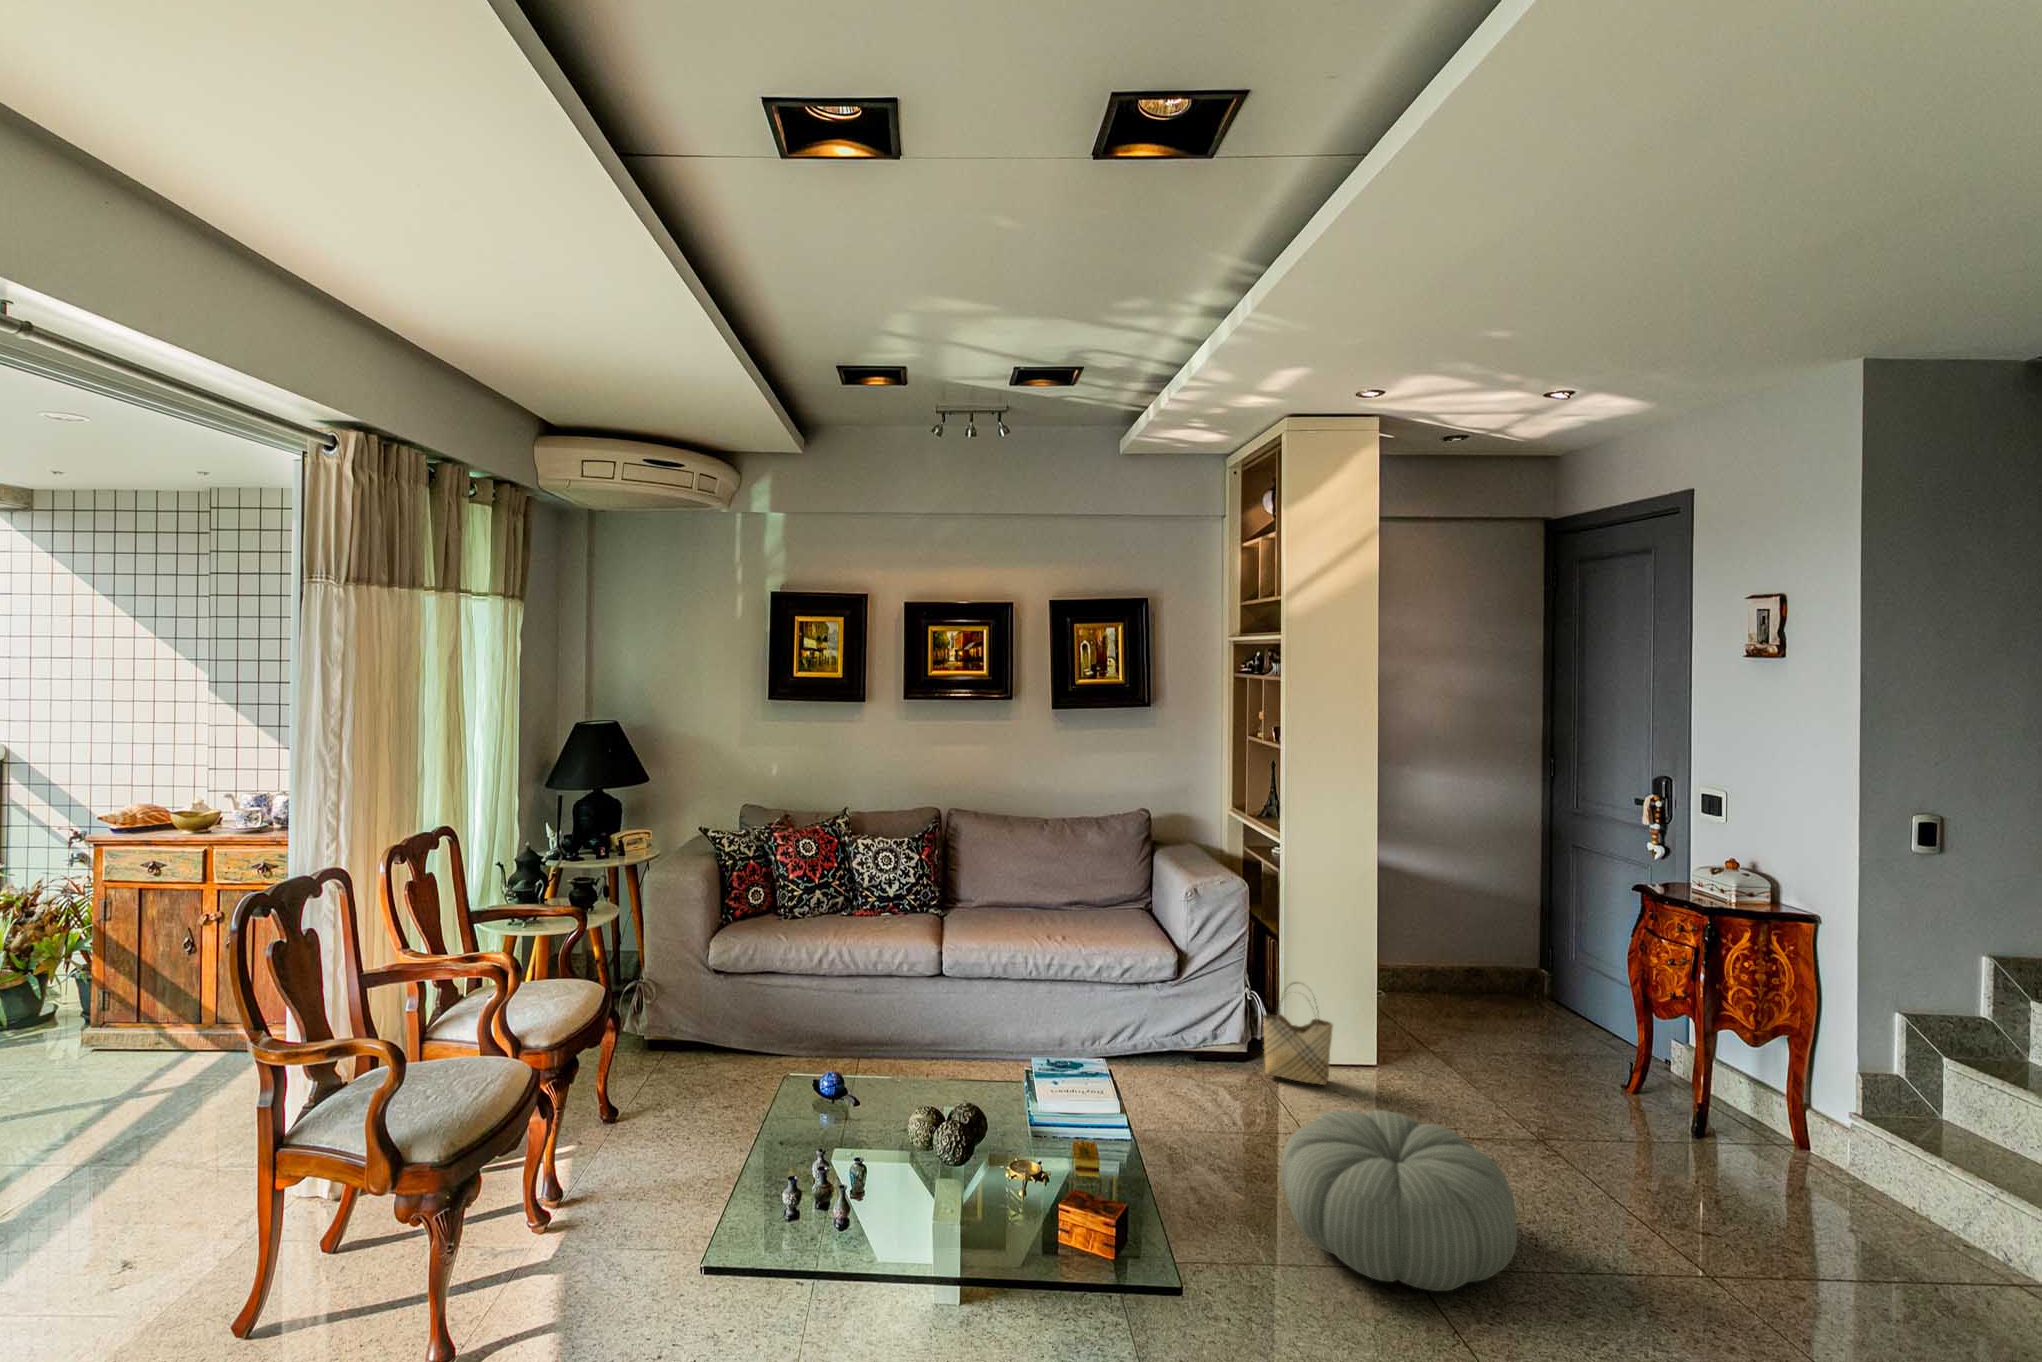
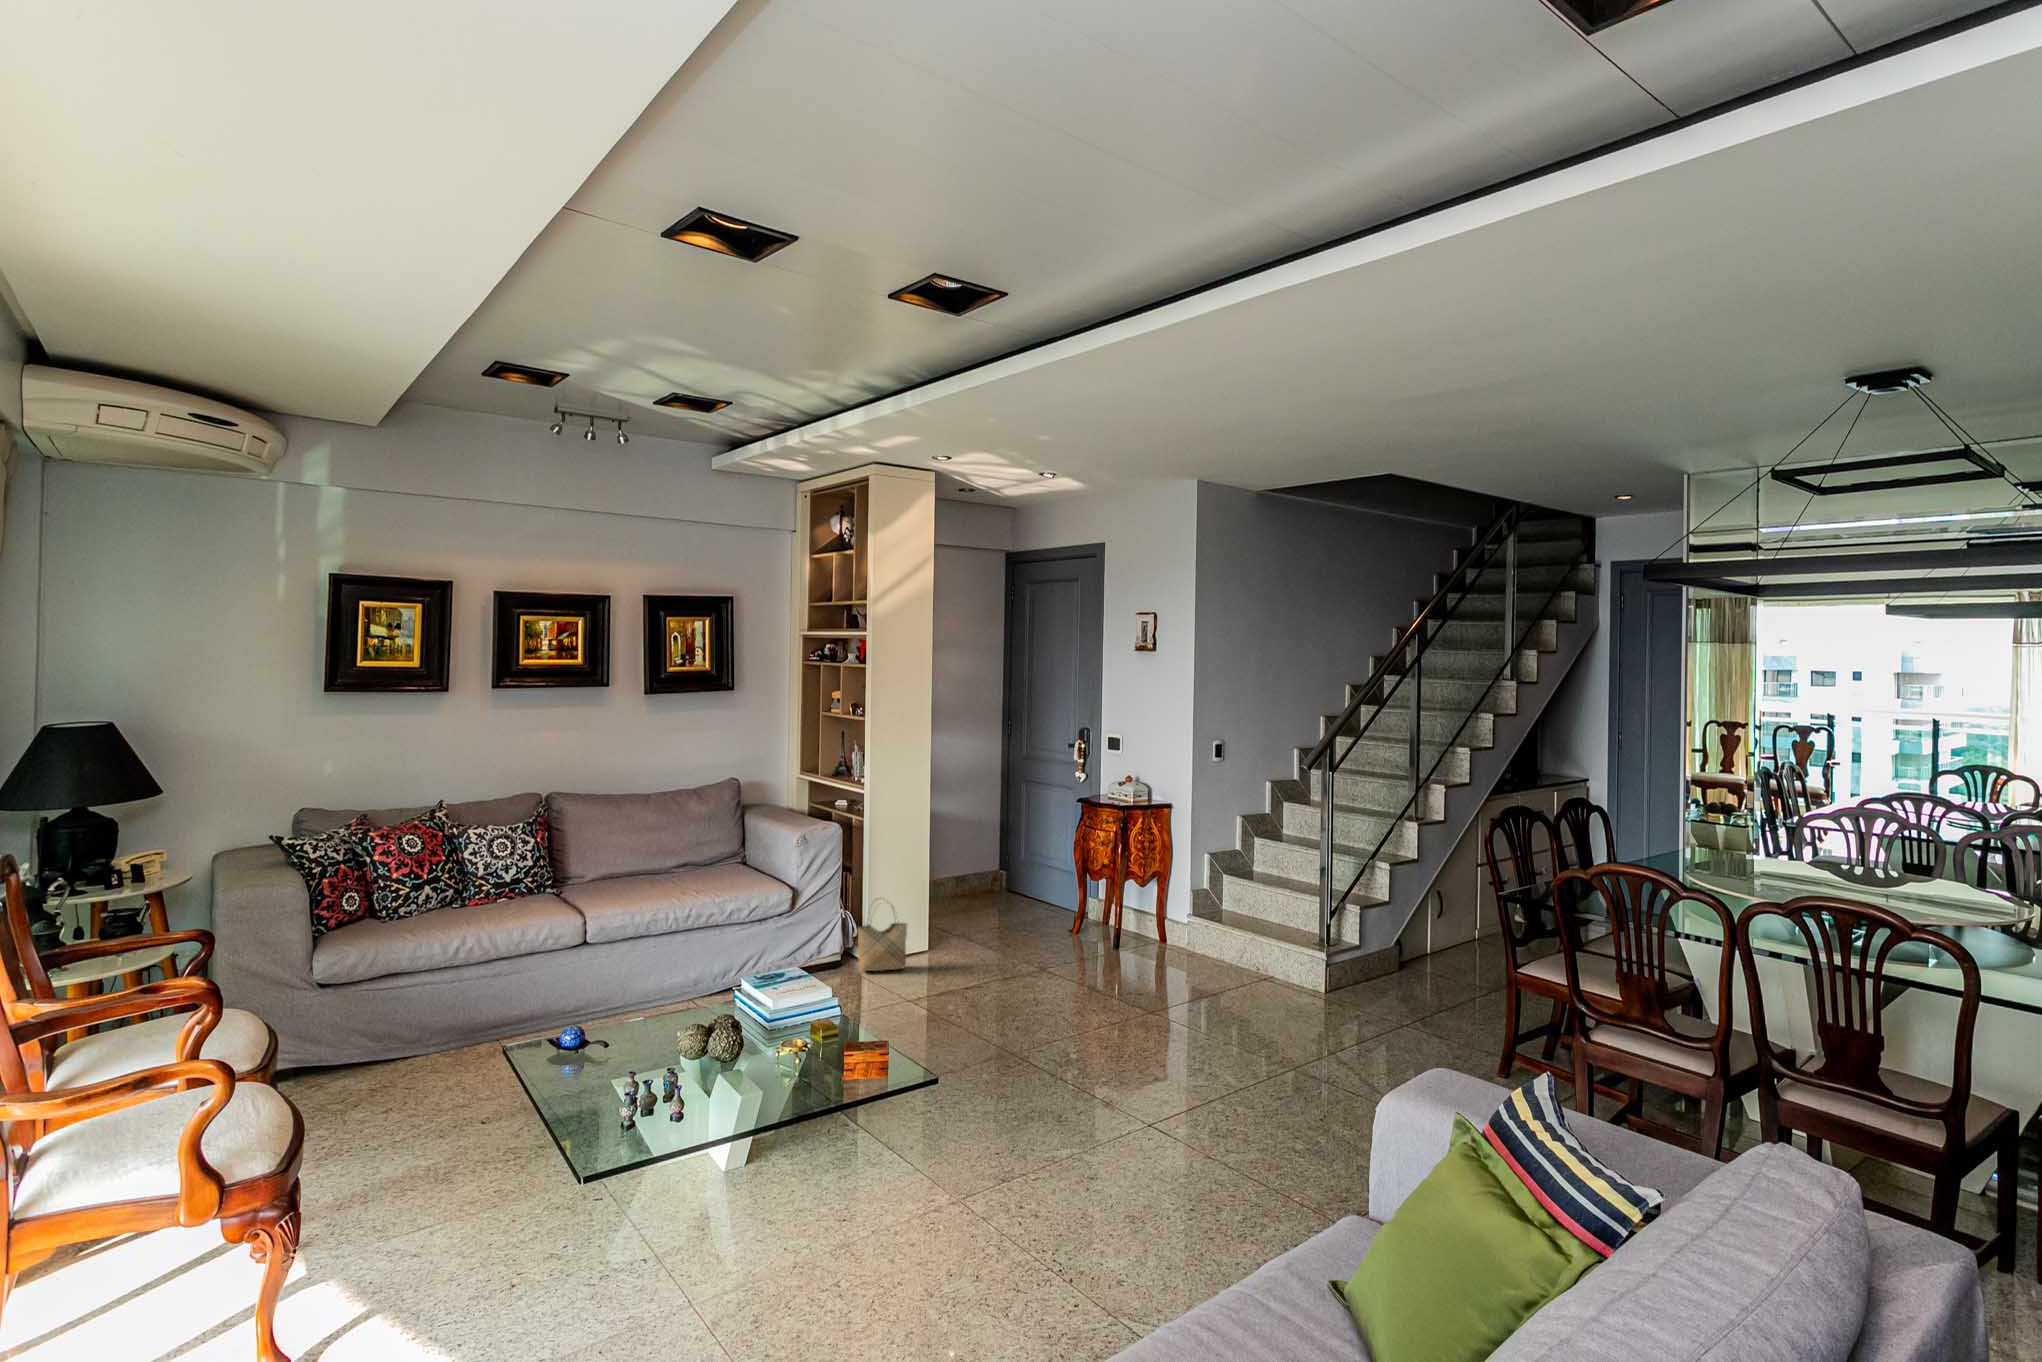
pouf: present [1281,1110,1517,1291] -> none [920,955,1063,1045]

